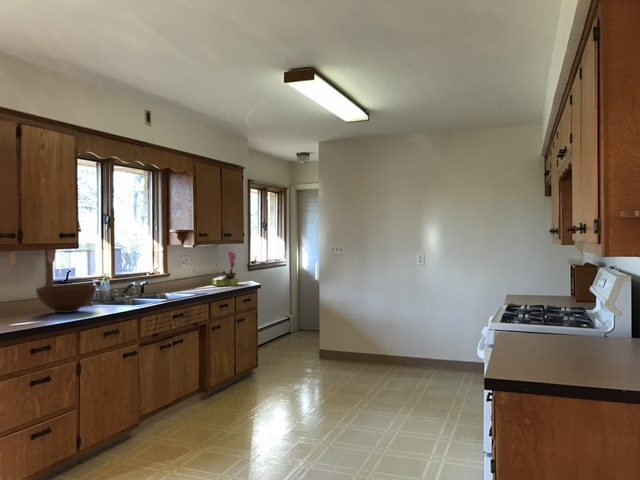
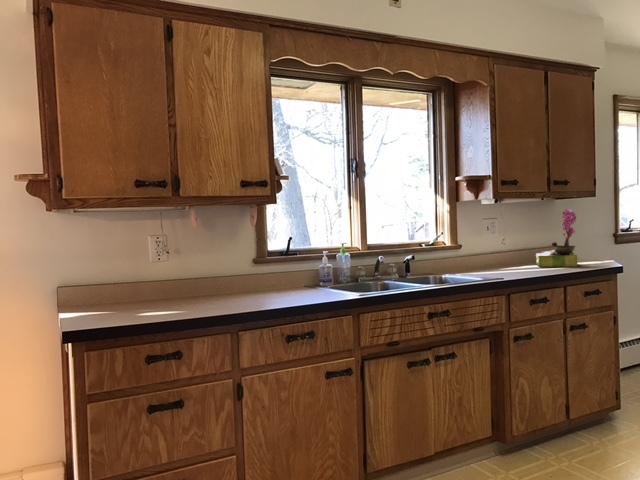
fruit bowl: present [36,284,96,313] -> none [216,257,296,298]

